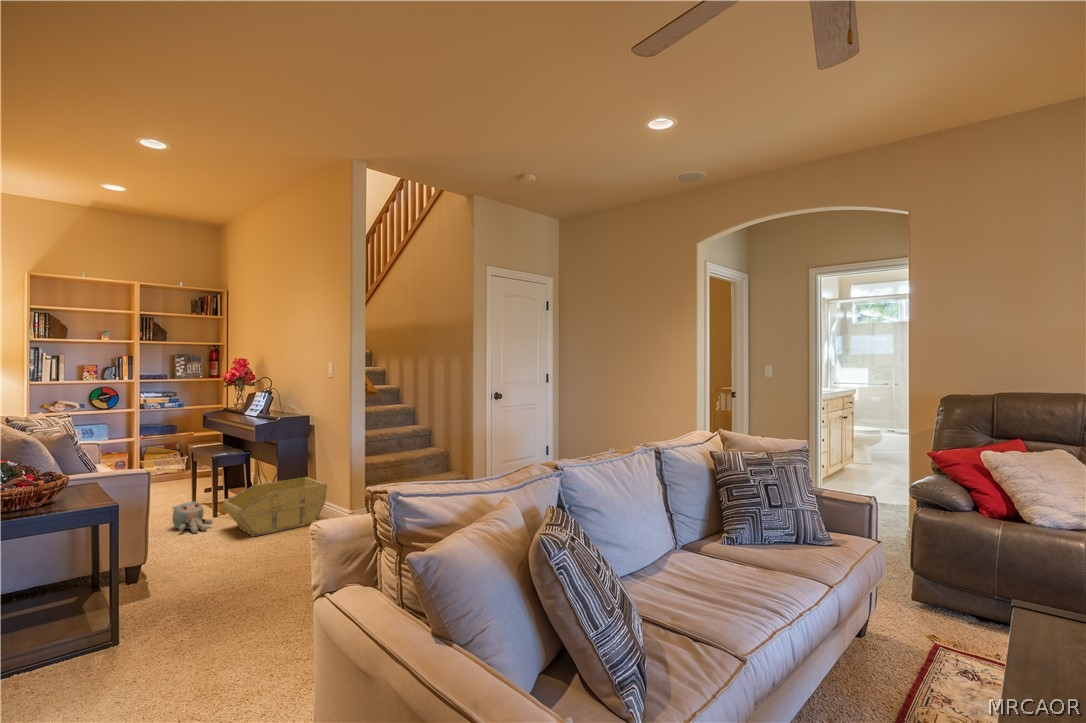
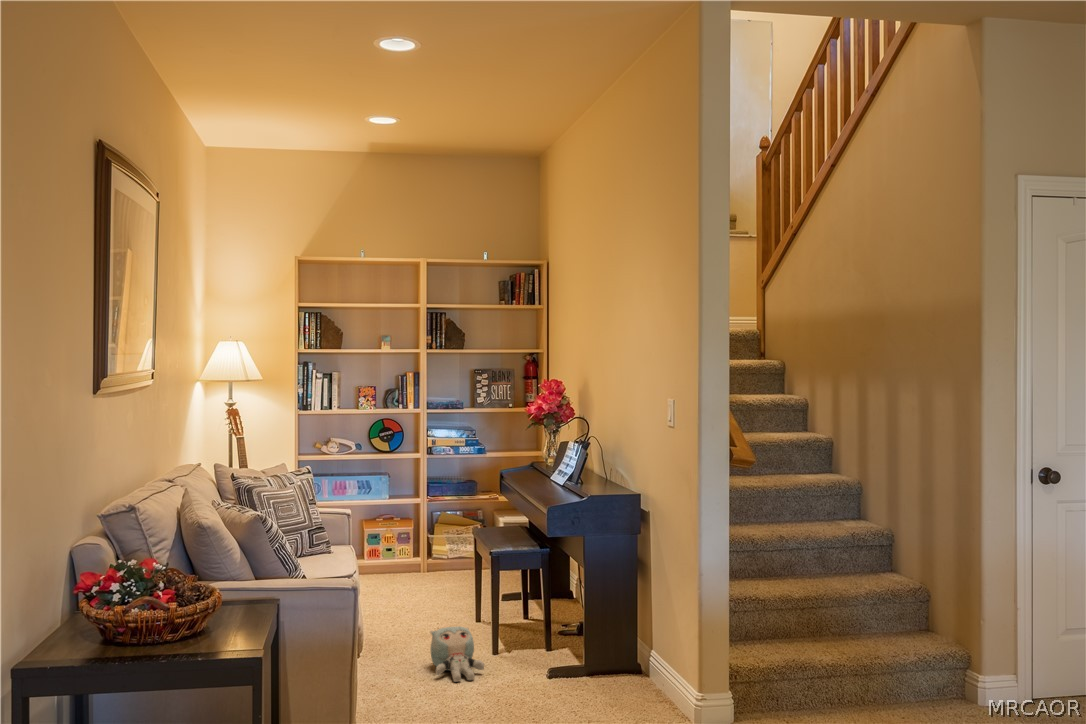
storage bin: present [223,477,327,536] -> none [496,608,660,708]

